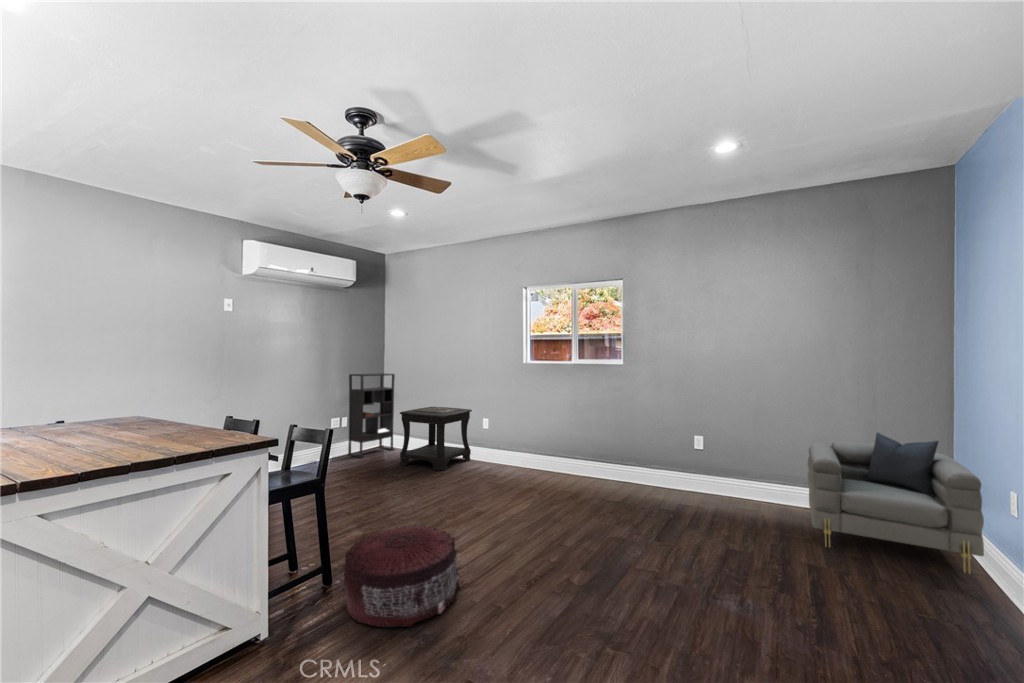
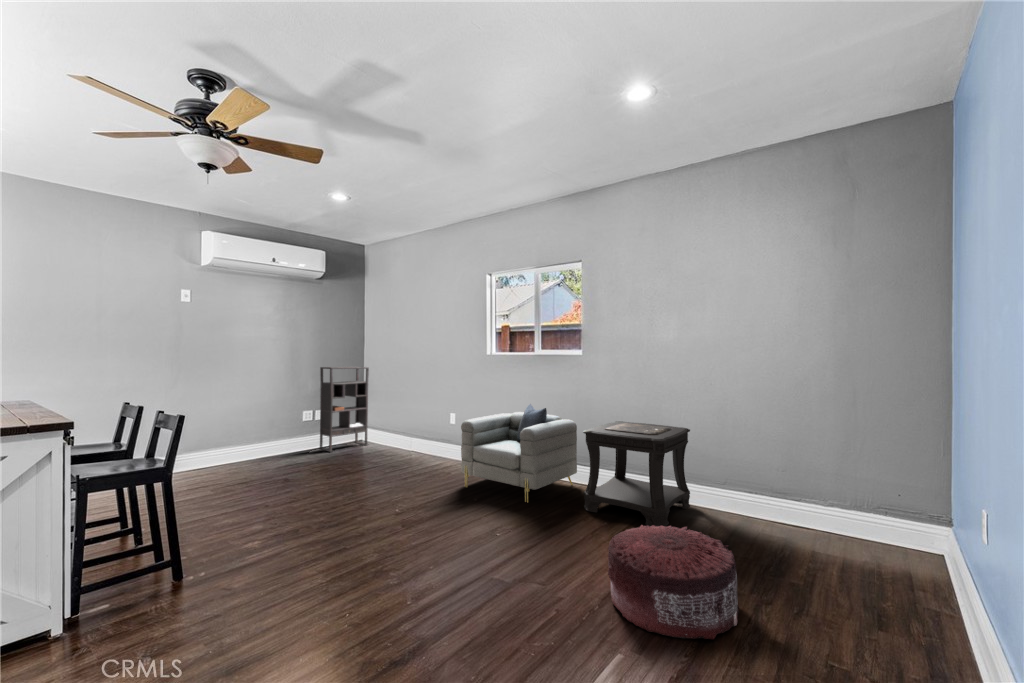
side table: present [400,407,472,470] -> present [583,421,690,527]
armchair: present [808,433,984,574] -> present [461,404,577,502]
pouf: present [343,526,461,627] -> present [608,525,739,639]

